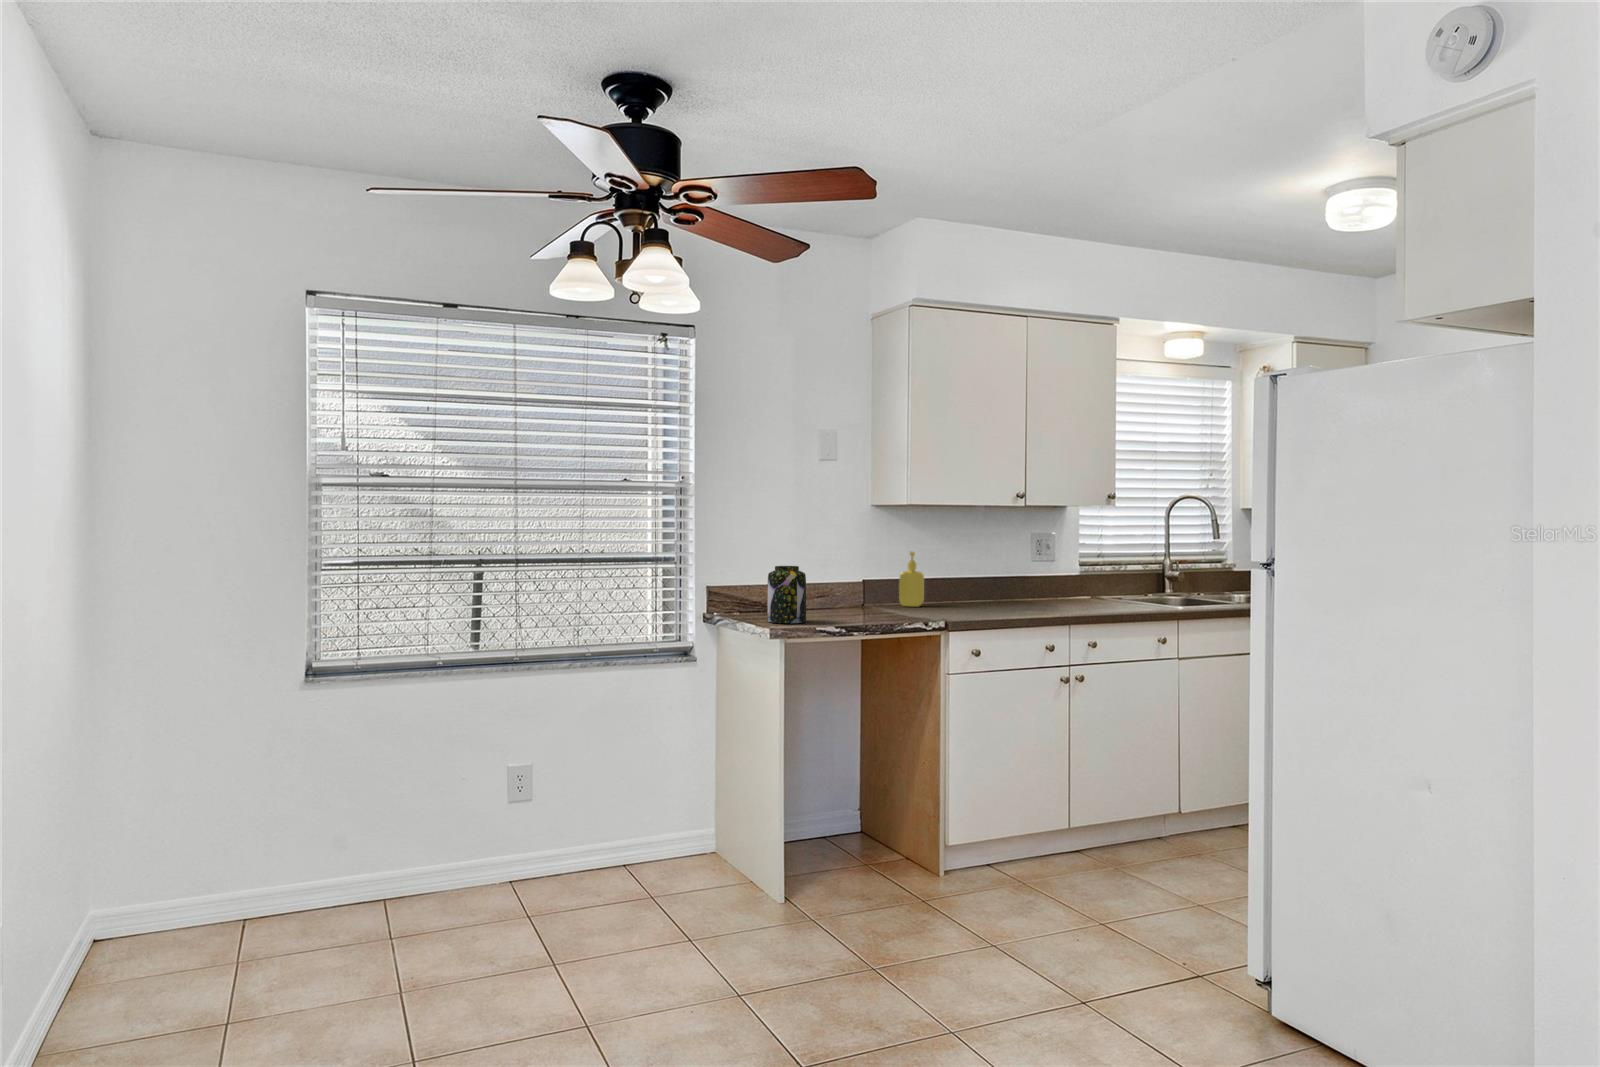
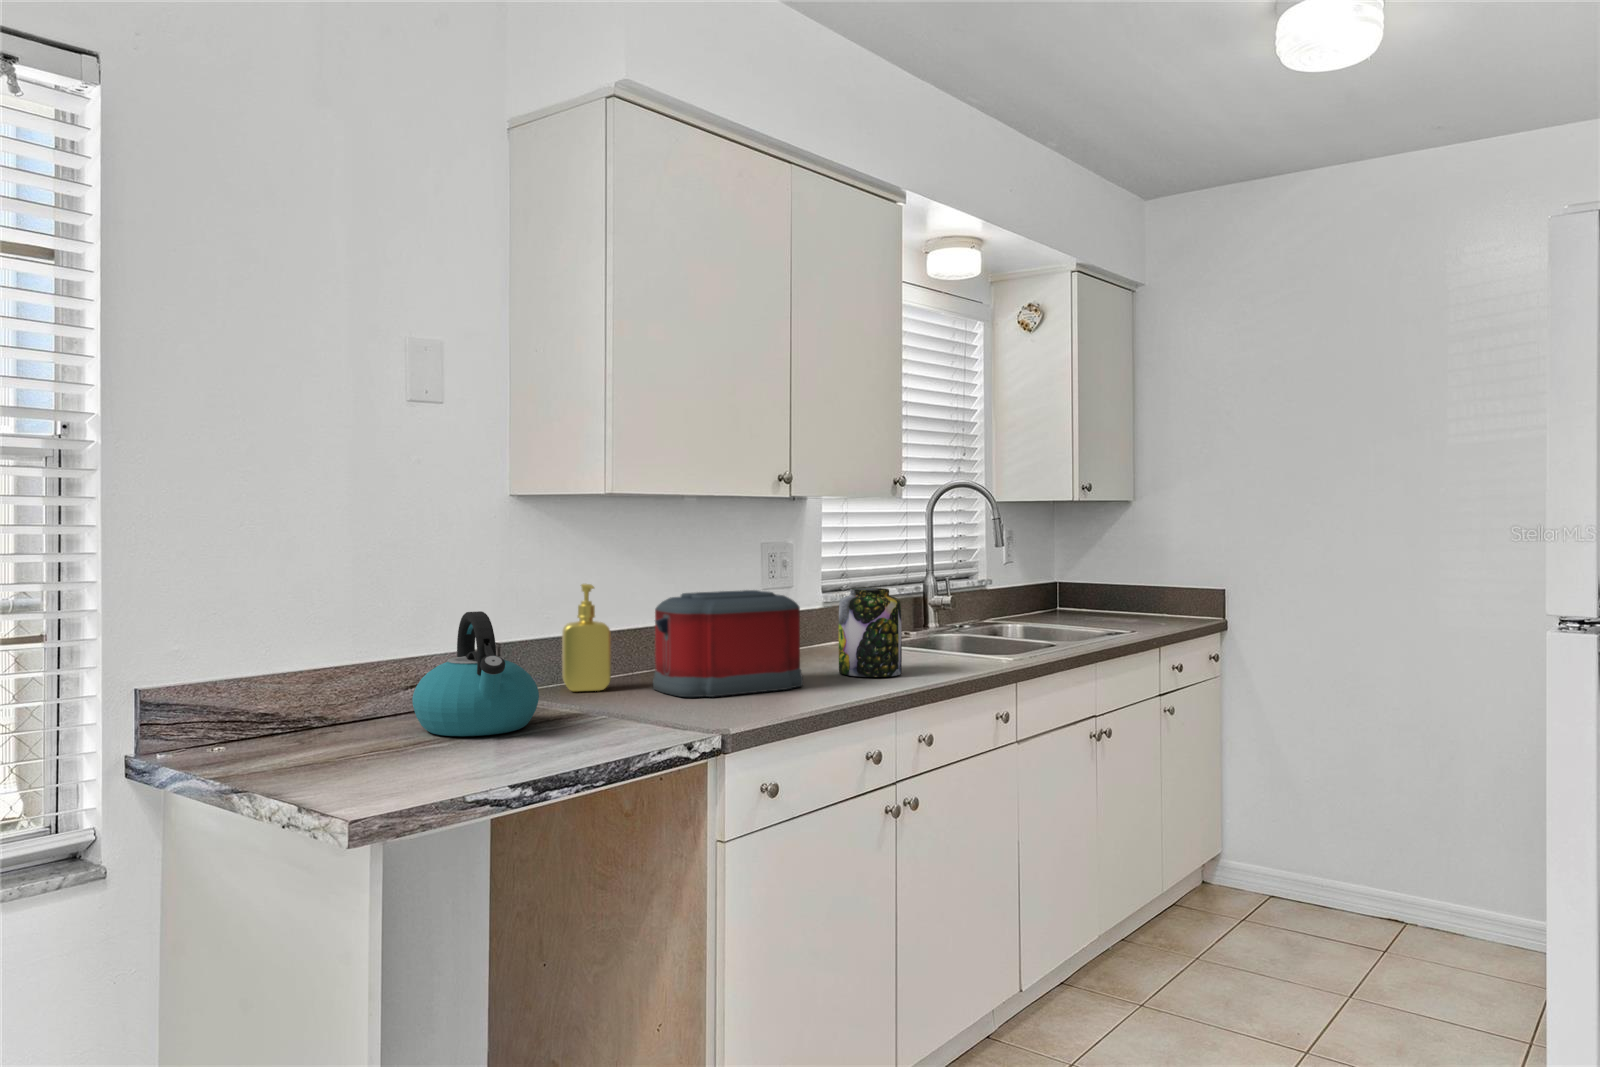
toaster: none [943,558,1026,611] -> present [653,590,803,697]
kettle: none [816,560,872,616] -> present [412,611,539,736]
jar: present [767,566,806,623] -> present [839,588,902,677]

